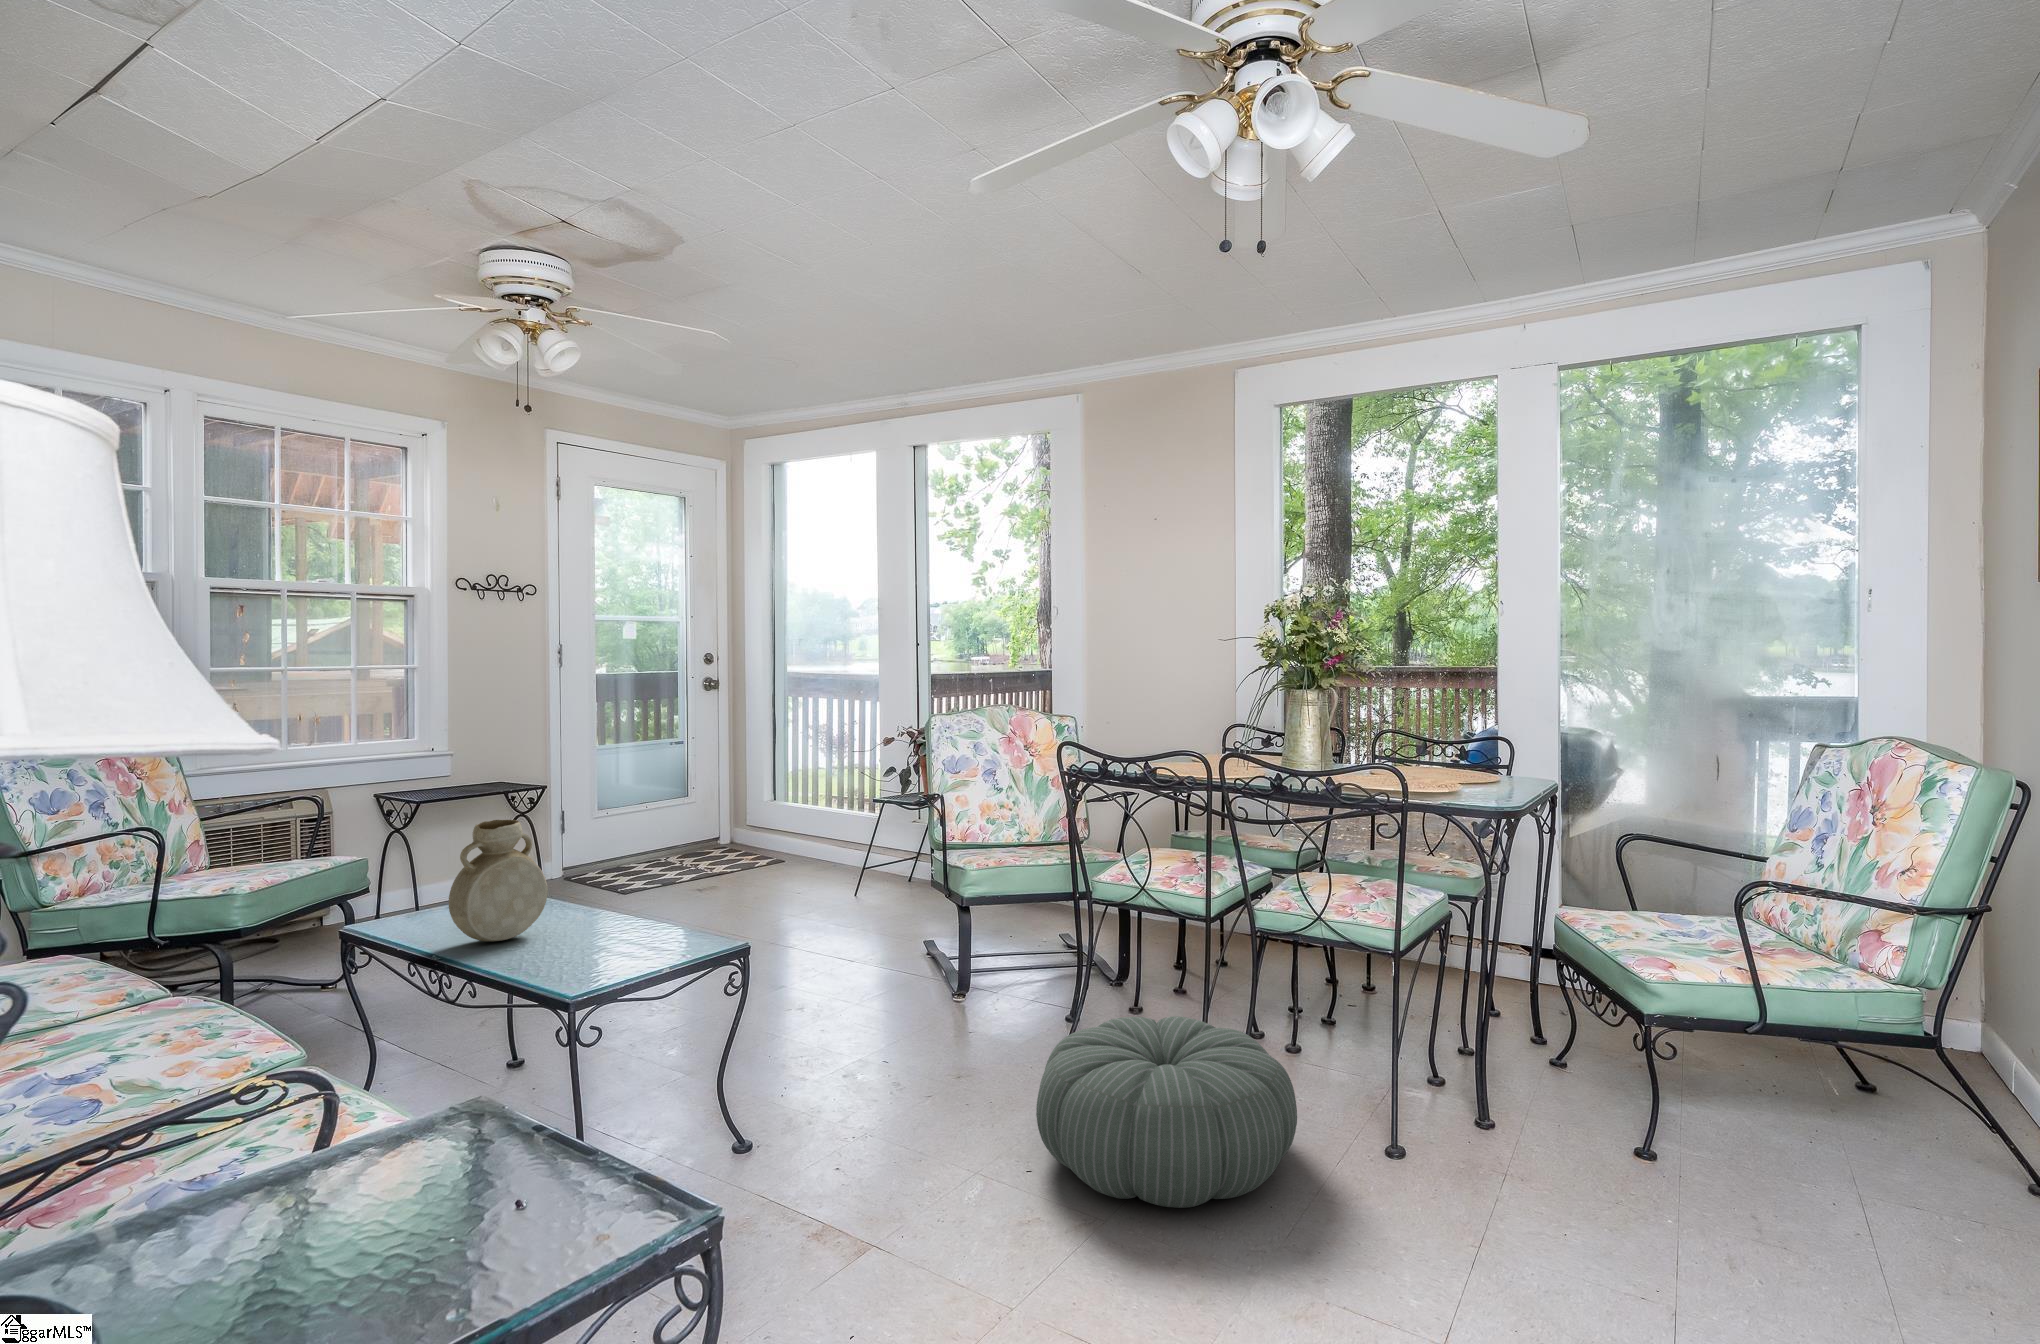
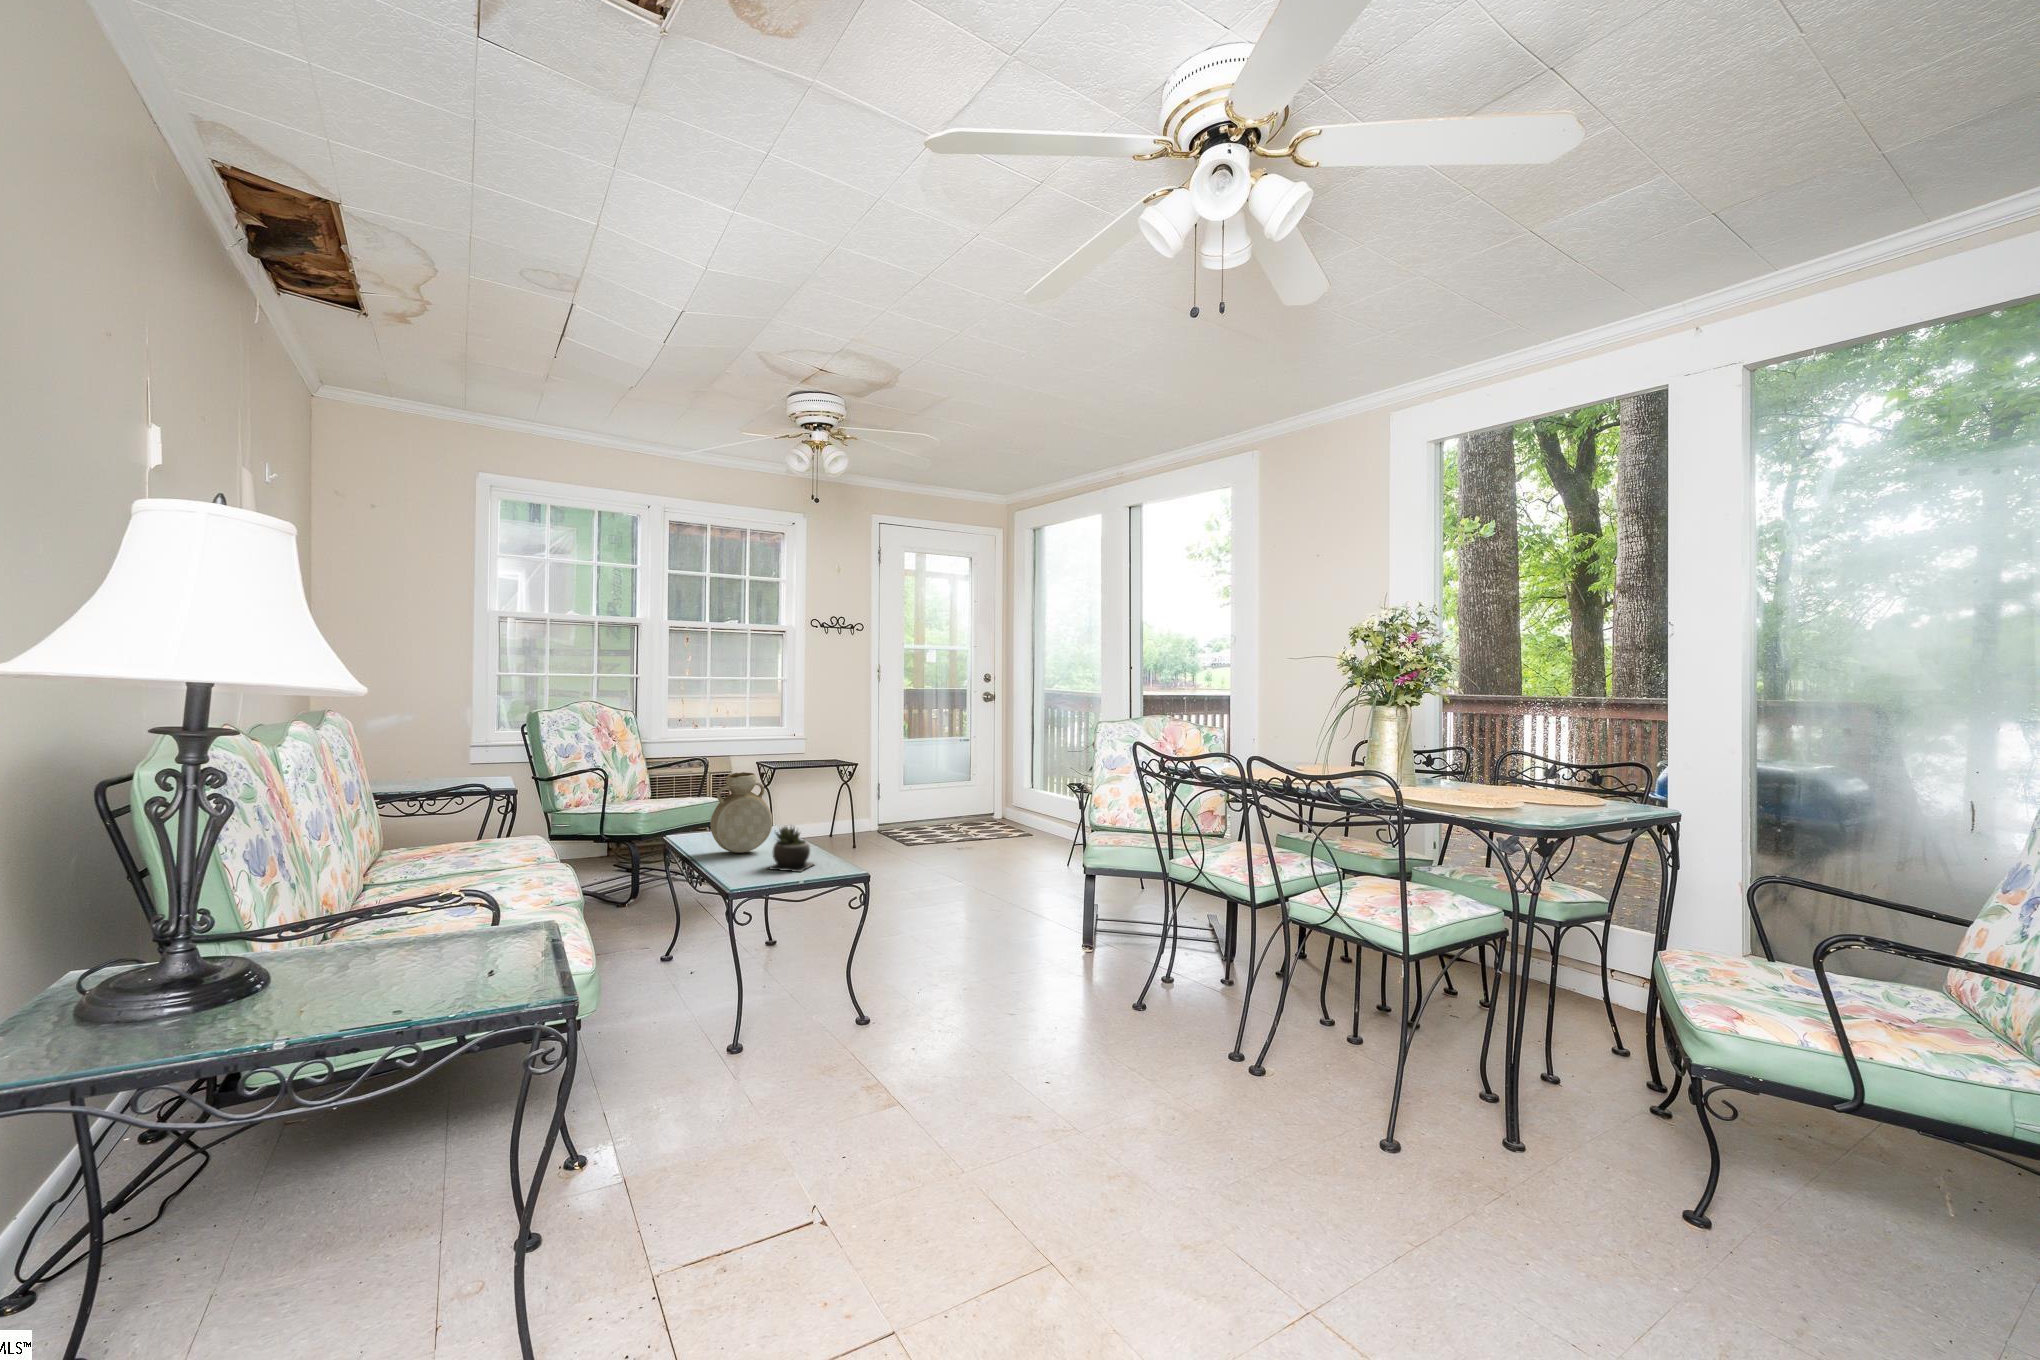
succulent plant: none [571,889,639,960] -> present [768,826,814,872]
pouf: present [1036,1016,1297,1208] -> none [1048,976,1280,1146]

